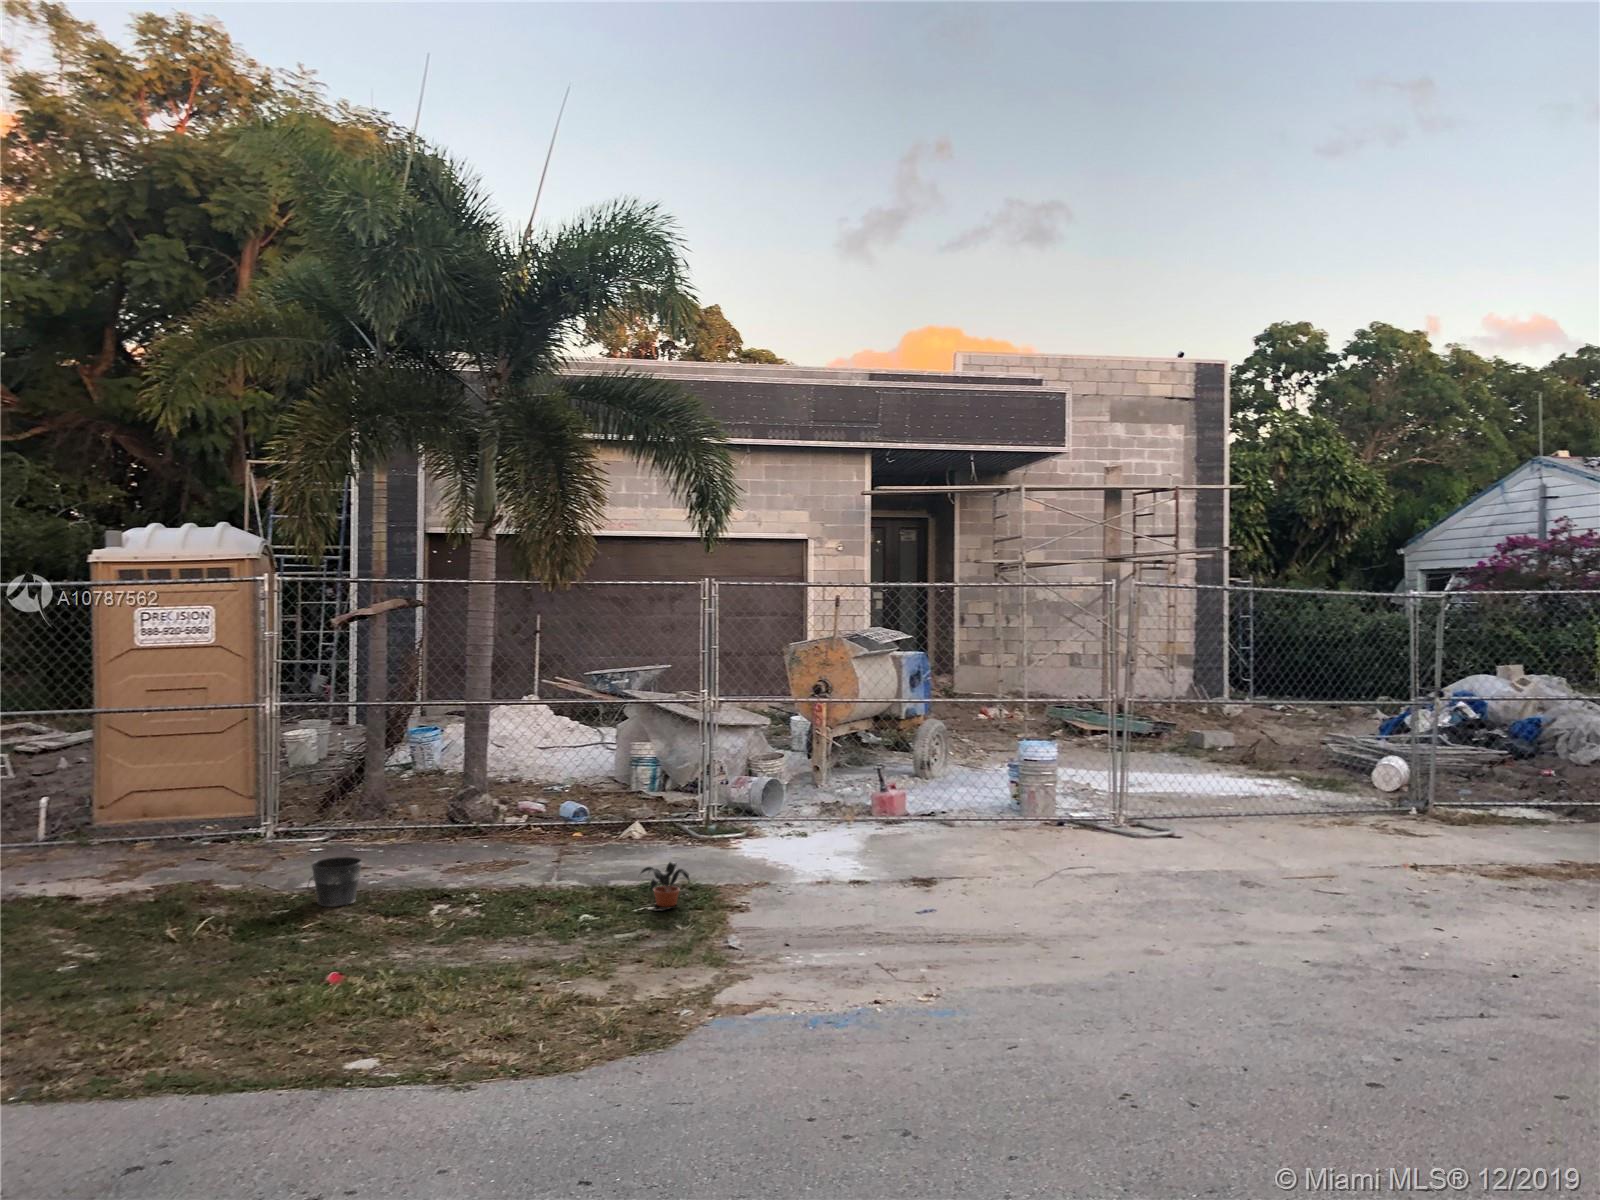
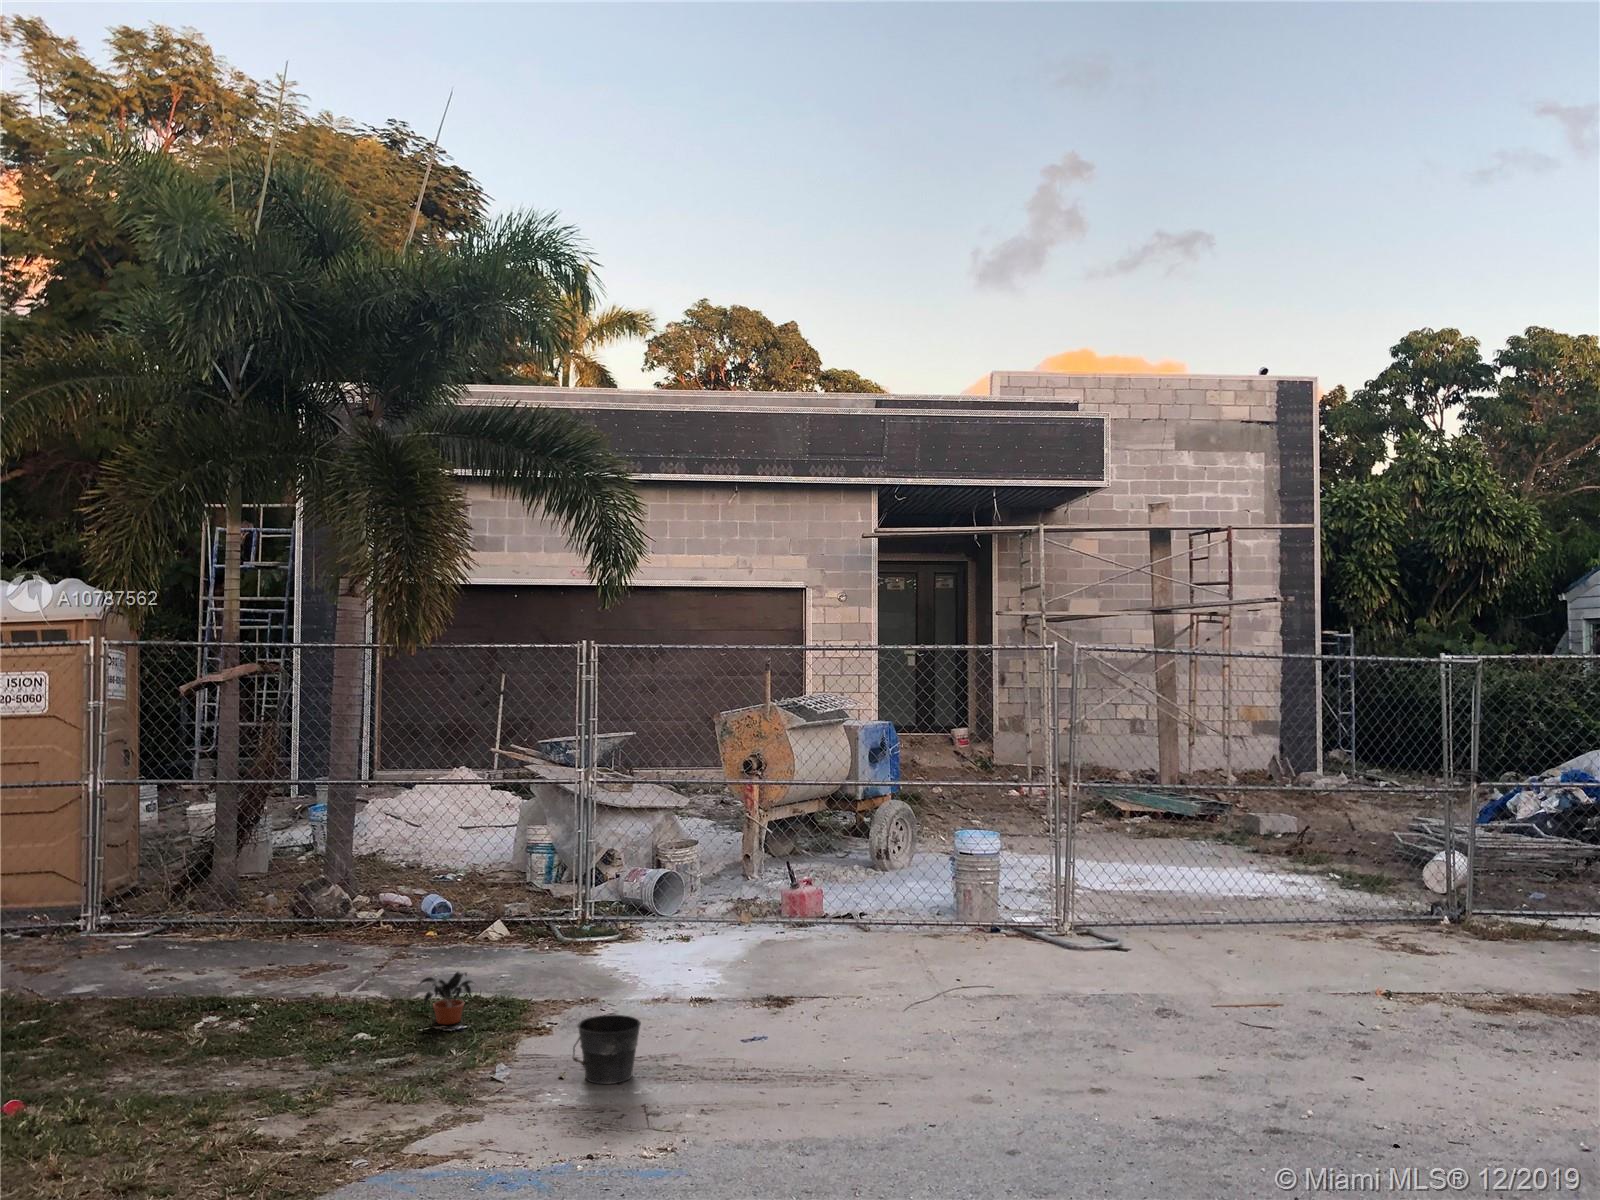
bucket: present [307,857,362,906] -> present [573,1015,641,1084]

